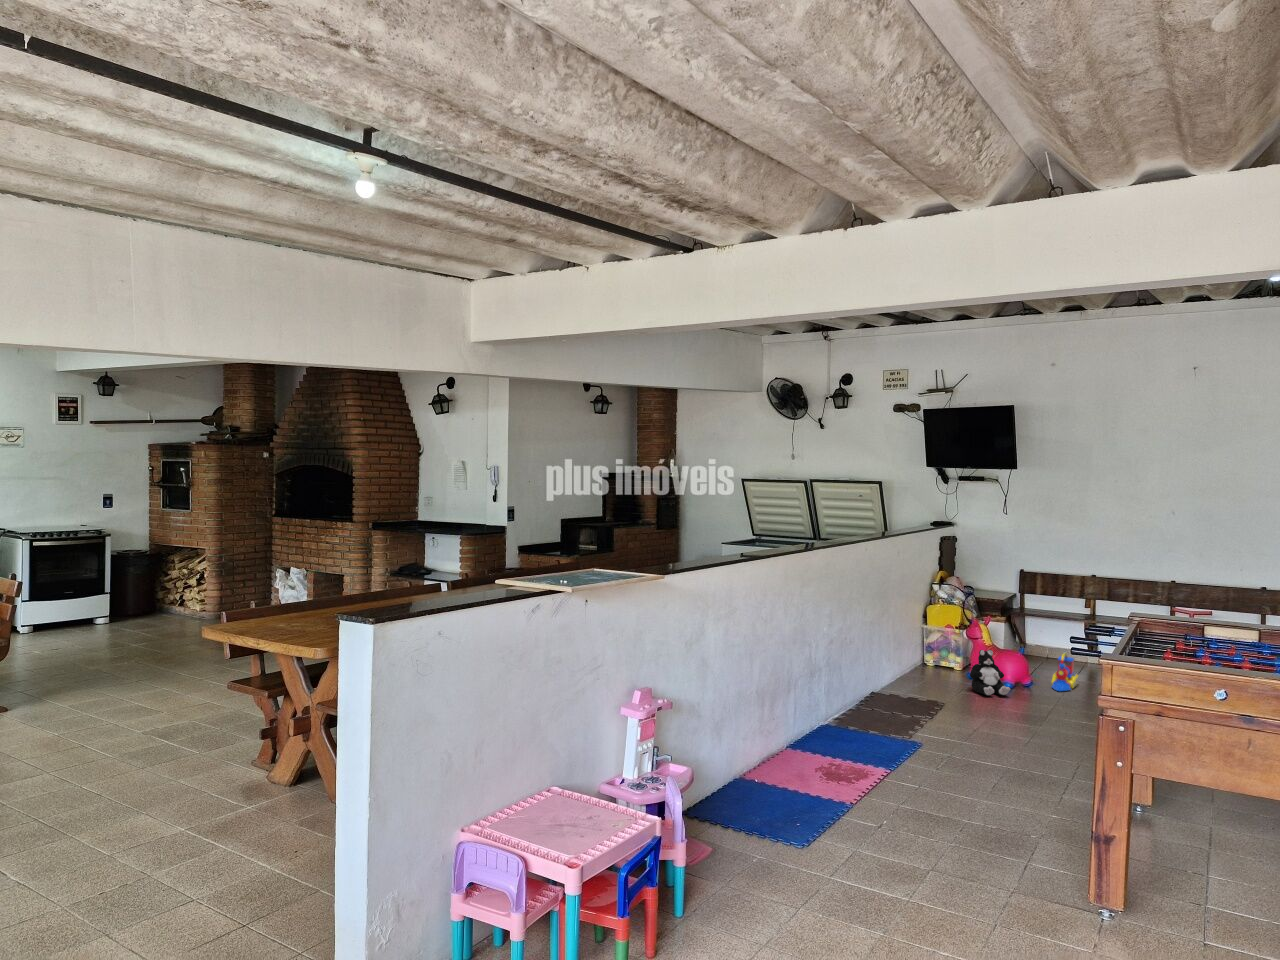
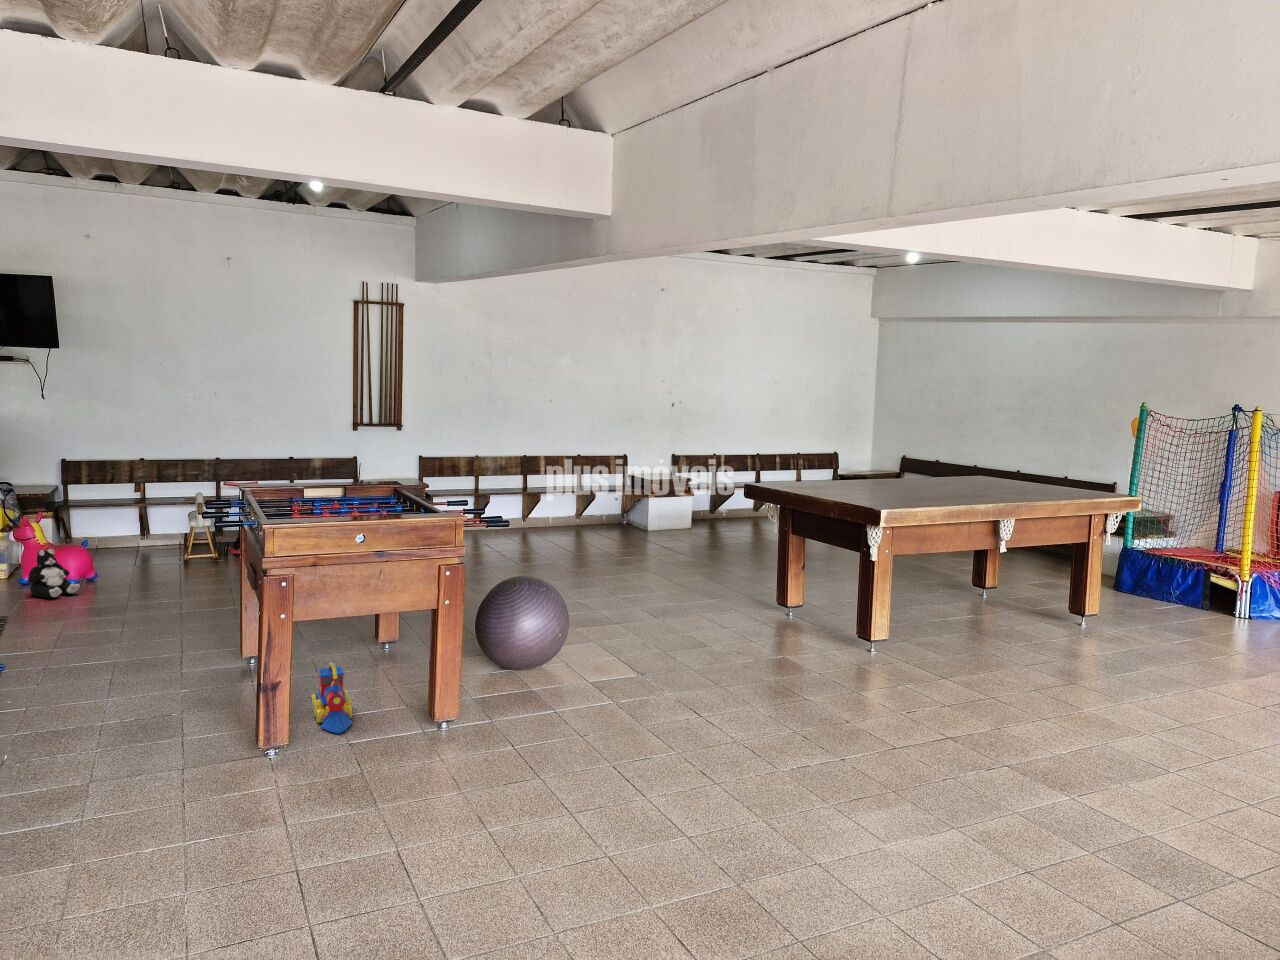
toy train: present [1051,652,1079,691] -> present [311,661,353,734]

